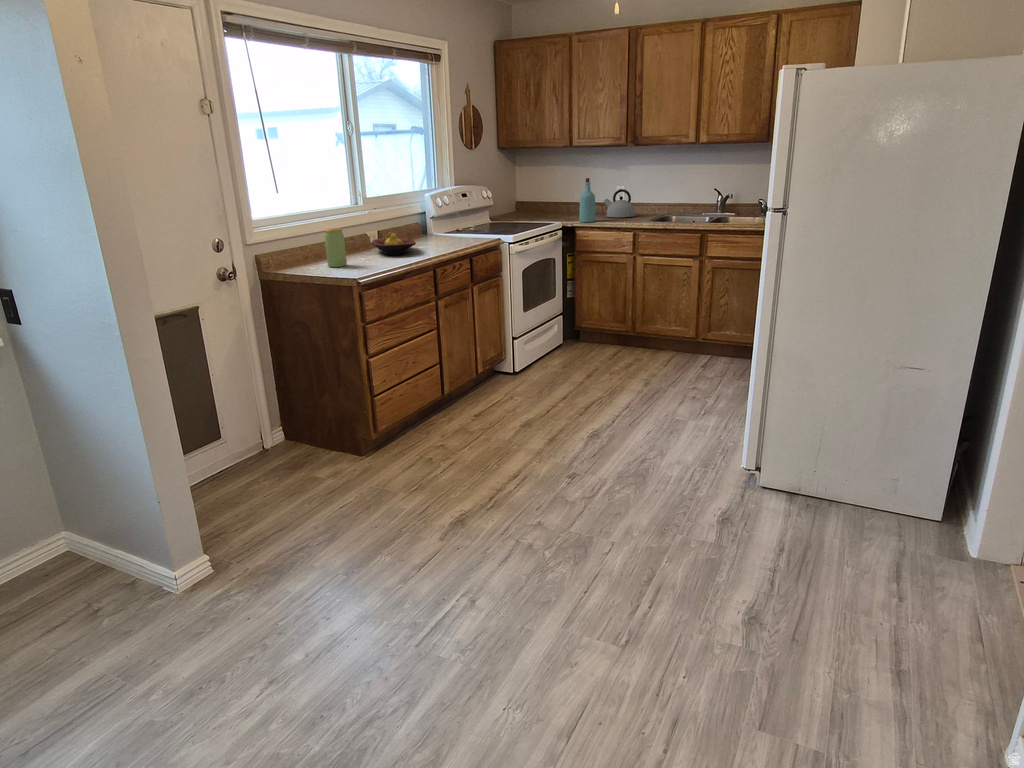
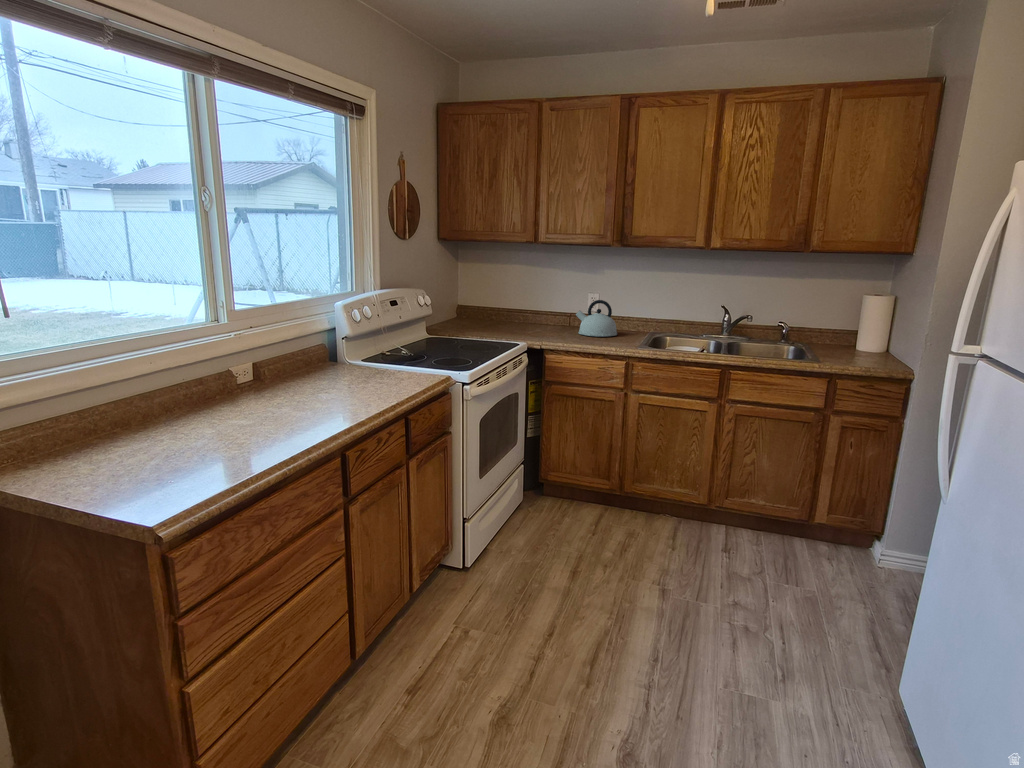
bottle: present [579,178,596,222] -> none [550,286,572,345]
jar: present [324,228,347,267] -> none [110,388,162,469]
fruit bowl: present [372,232,416,255] -> none [230,376,311,424]

